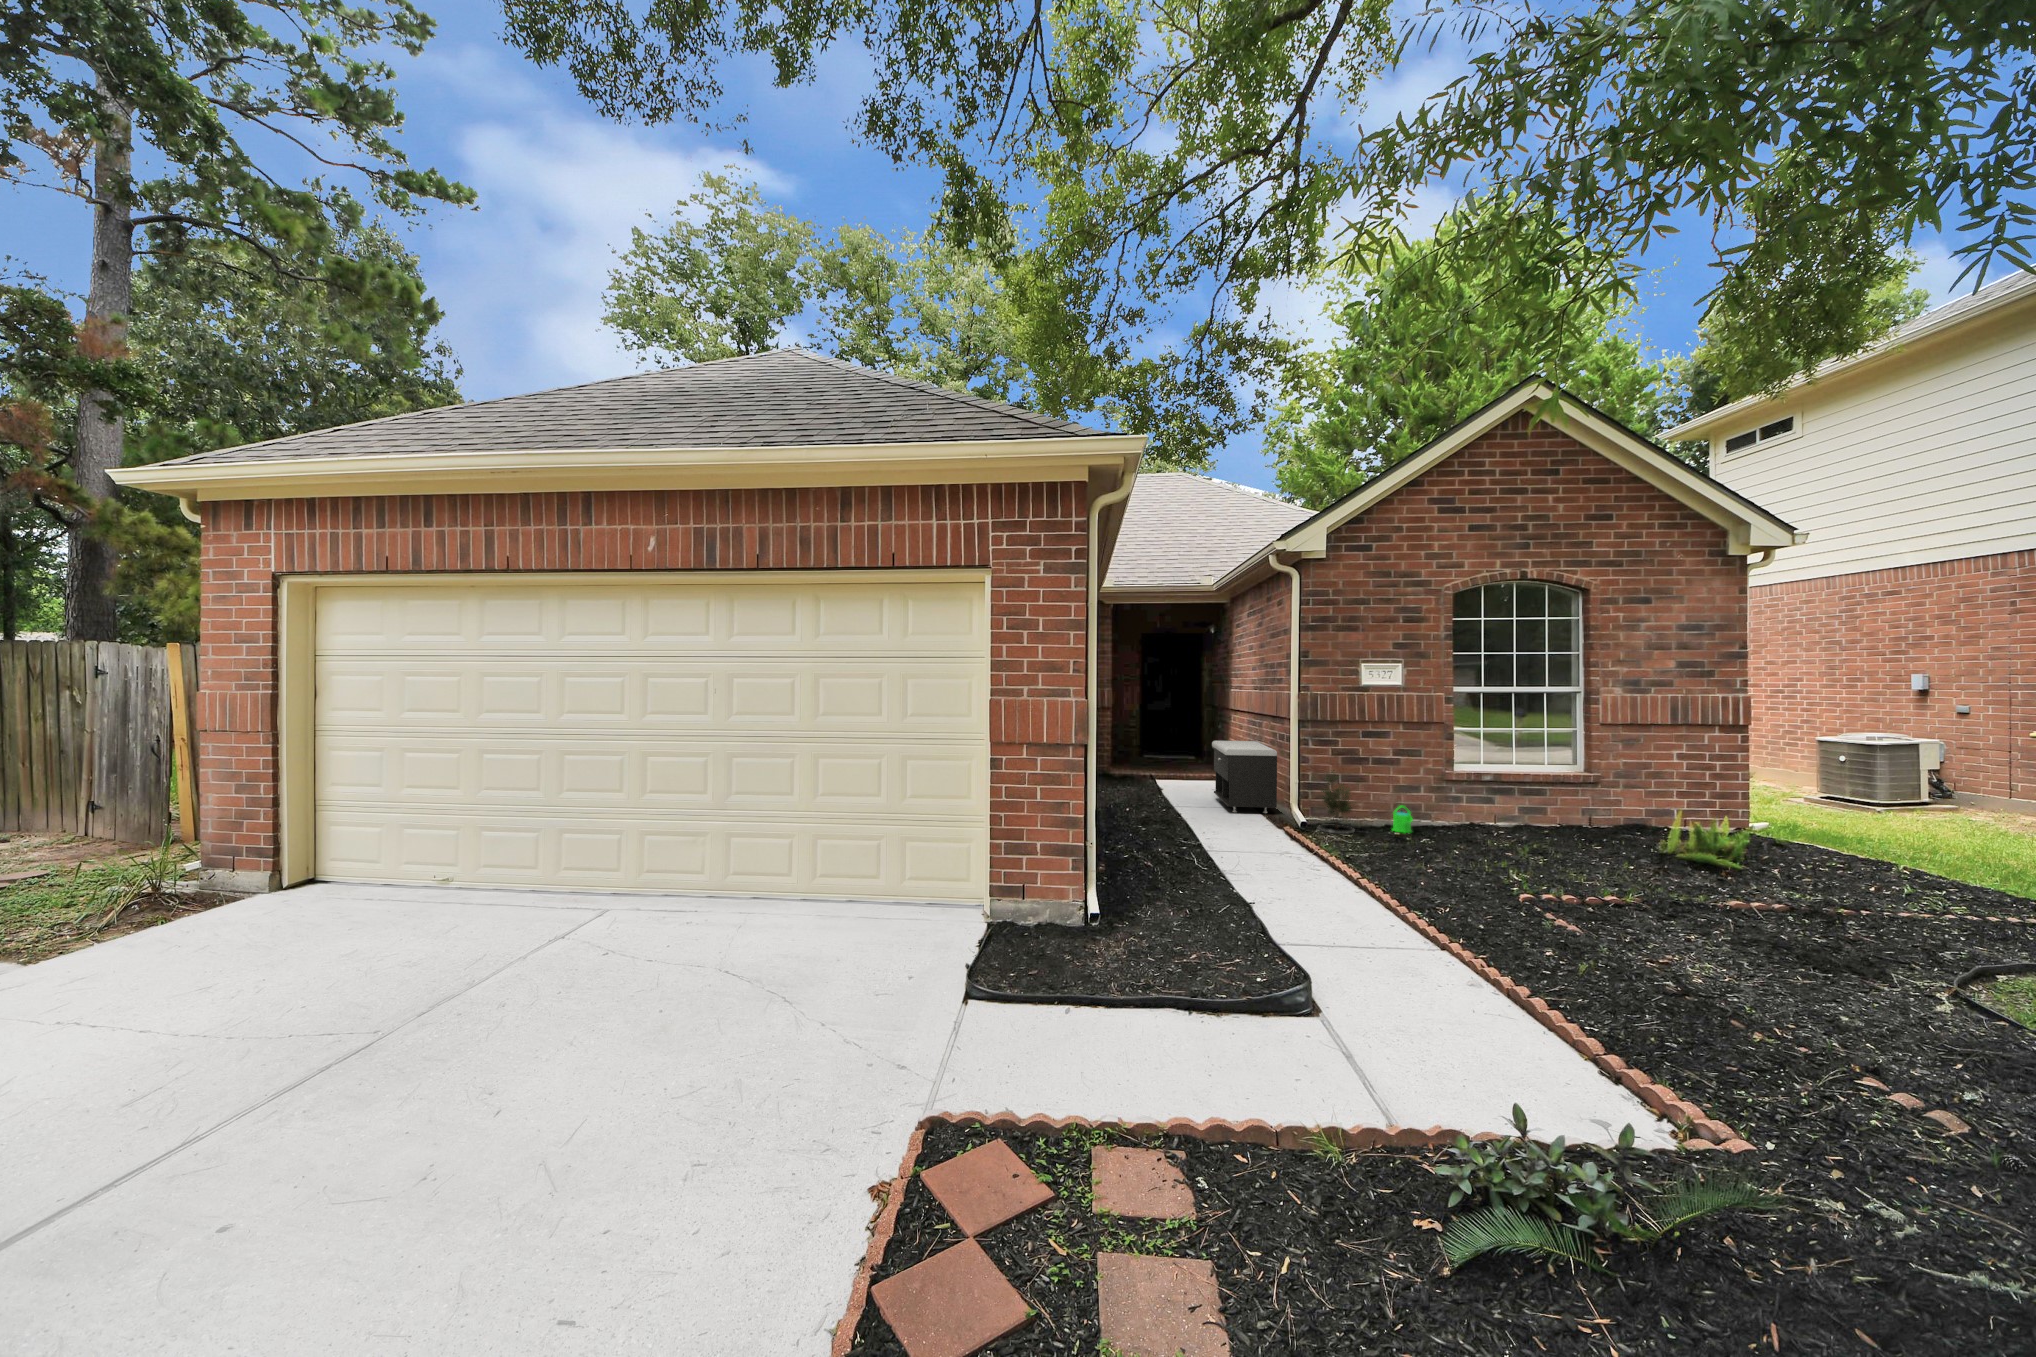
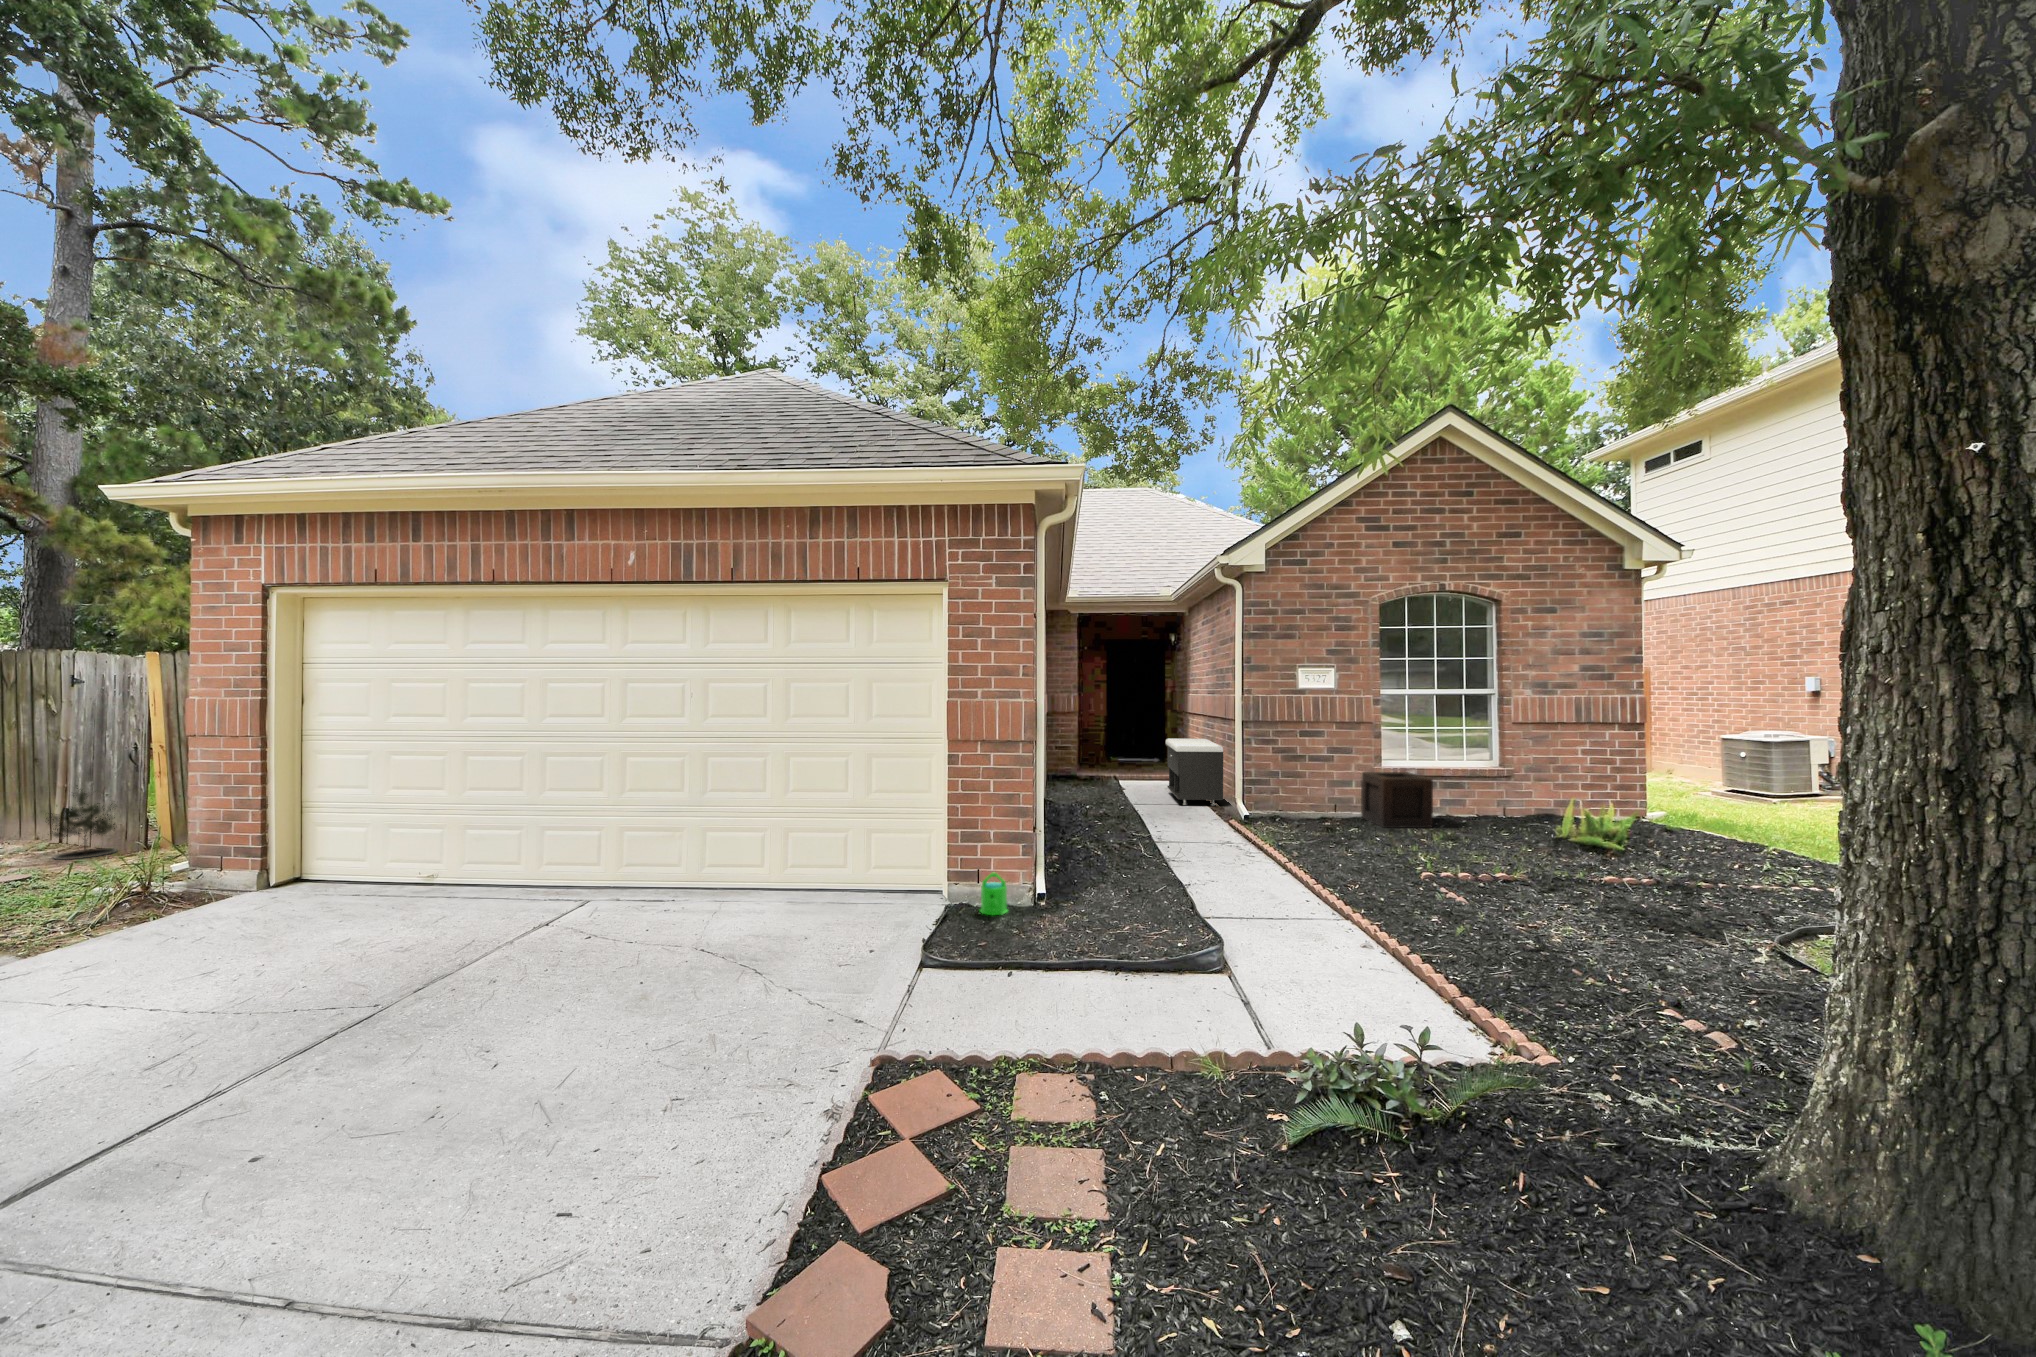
potted tree: present [1318,776,1354,834] -> present [46,785,116,860]
wooden crate: none [1431,779,1515,842] -> present [1361,772,1433,828]
watering can: present [1392,805,1413,833] -> present [980,873,1008,915]

